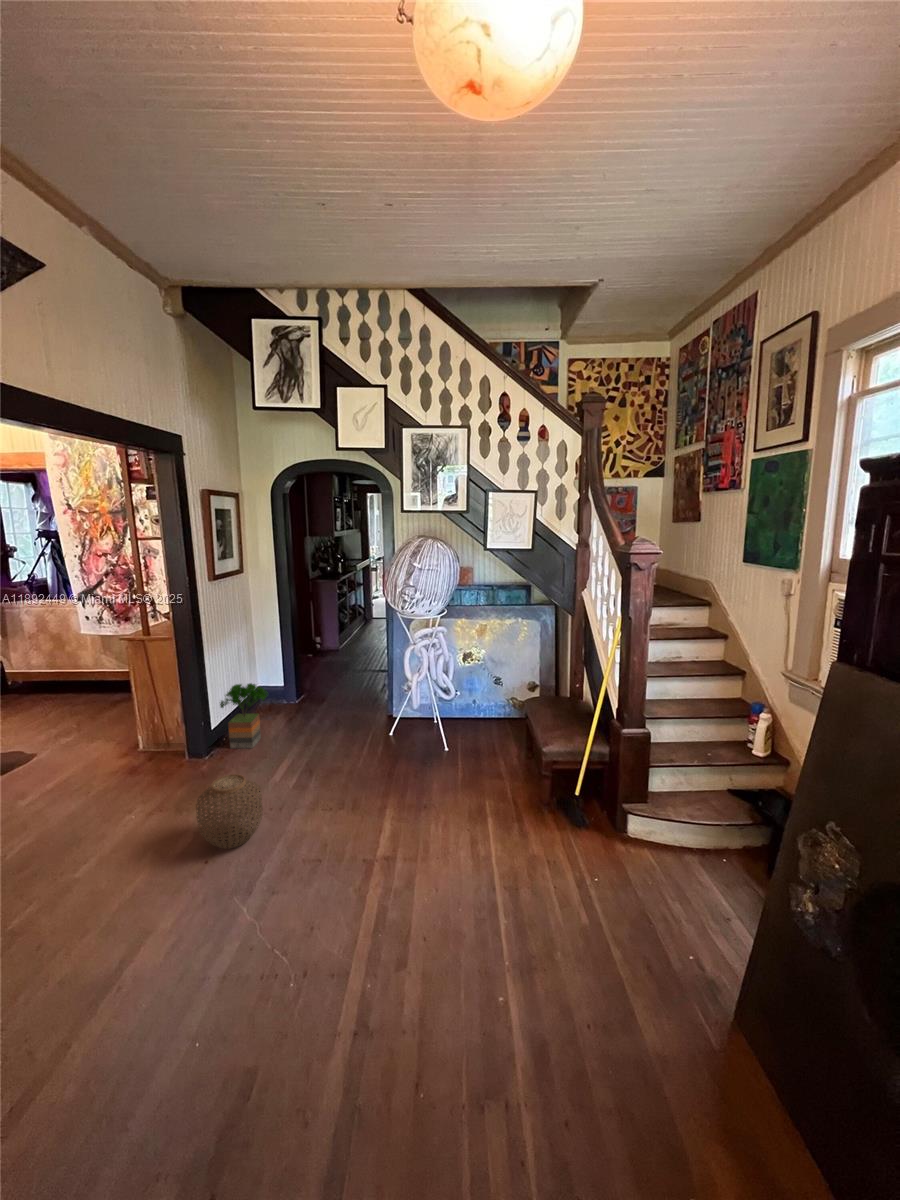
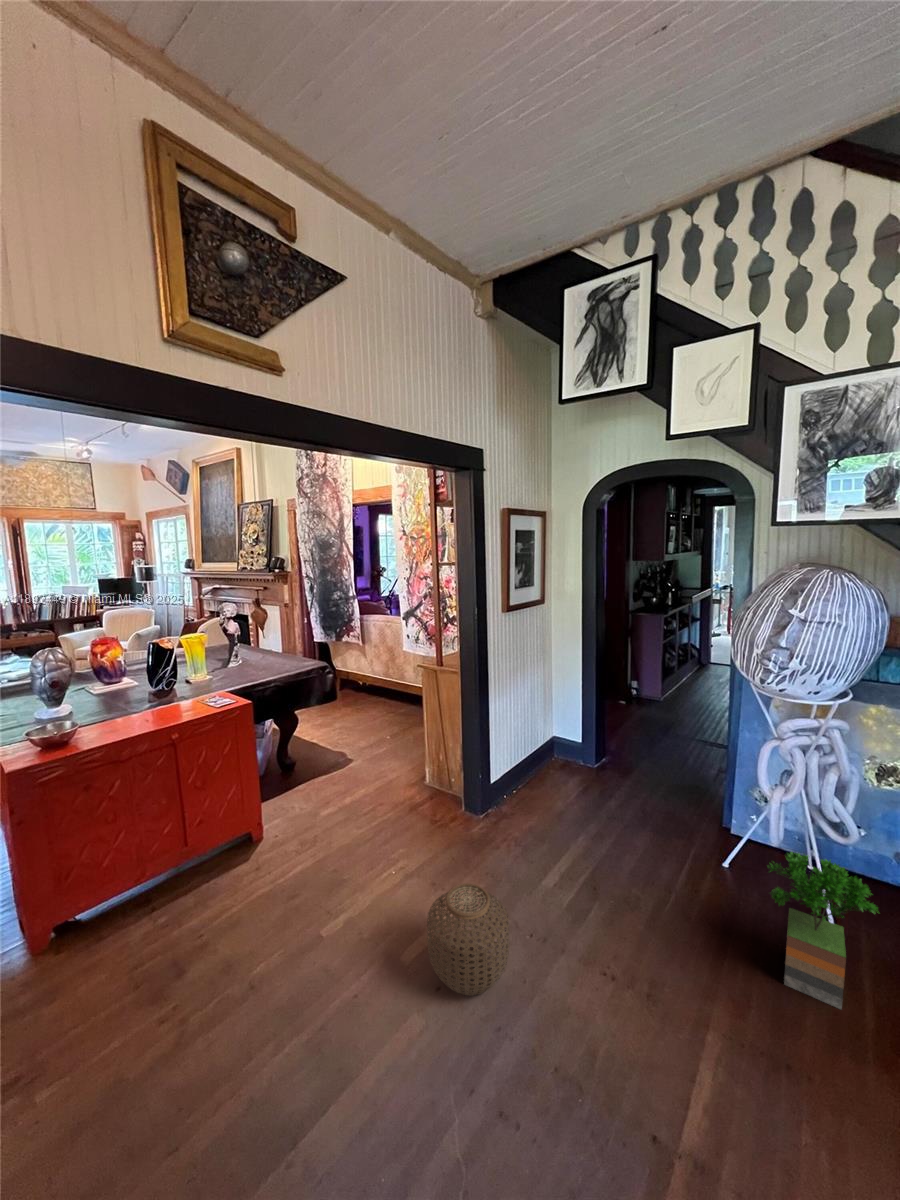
potted tree: present [220,683,267,748] -> present [770,852,878,1009]

